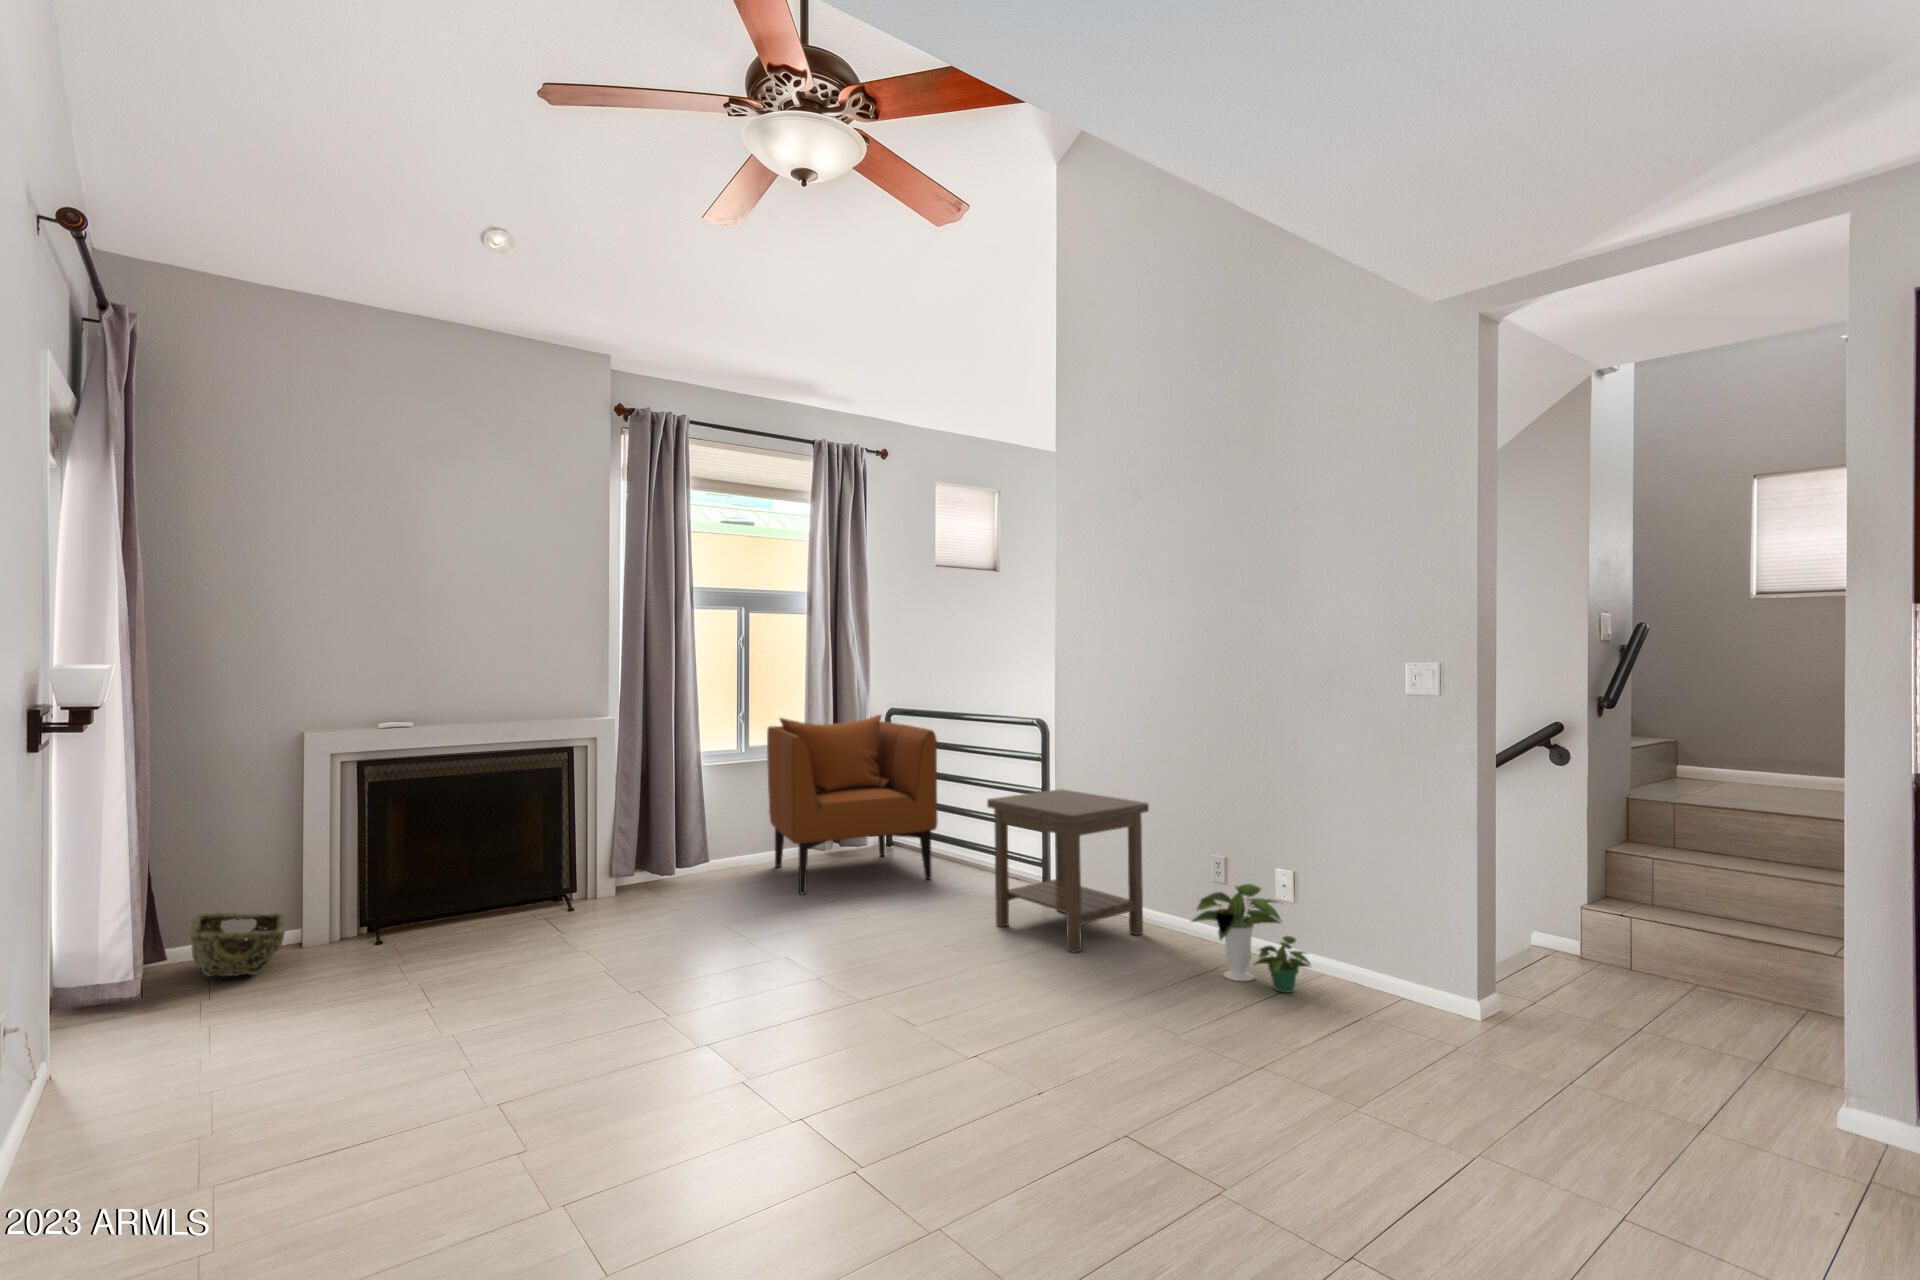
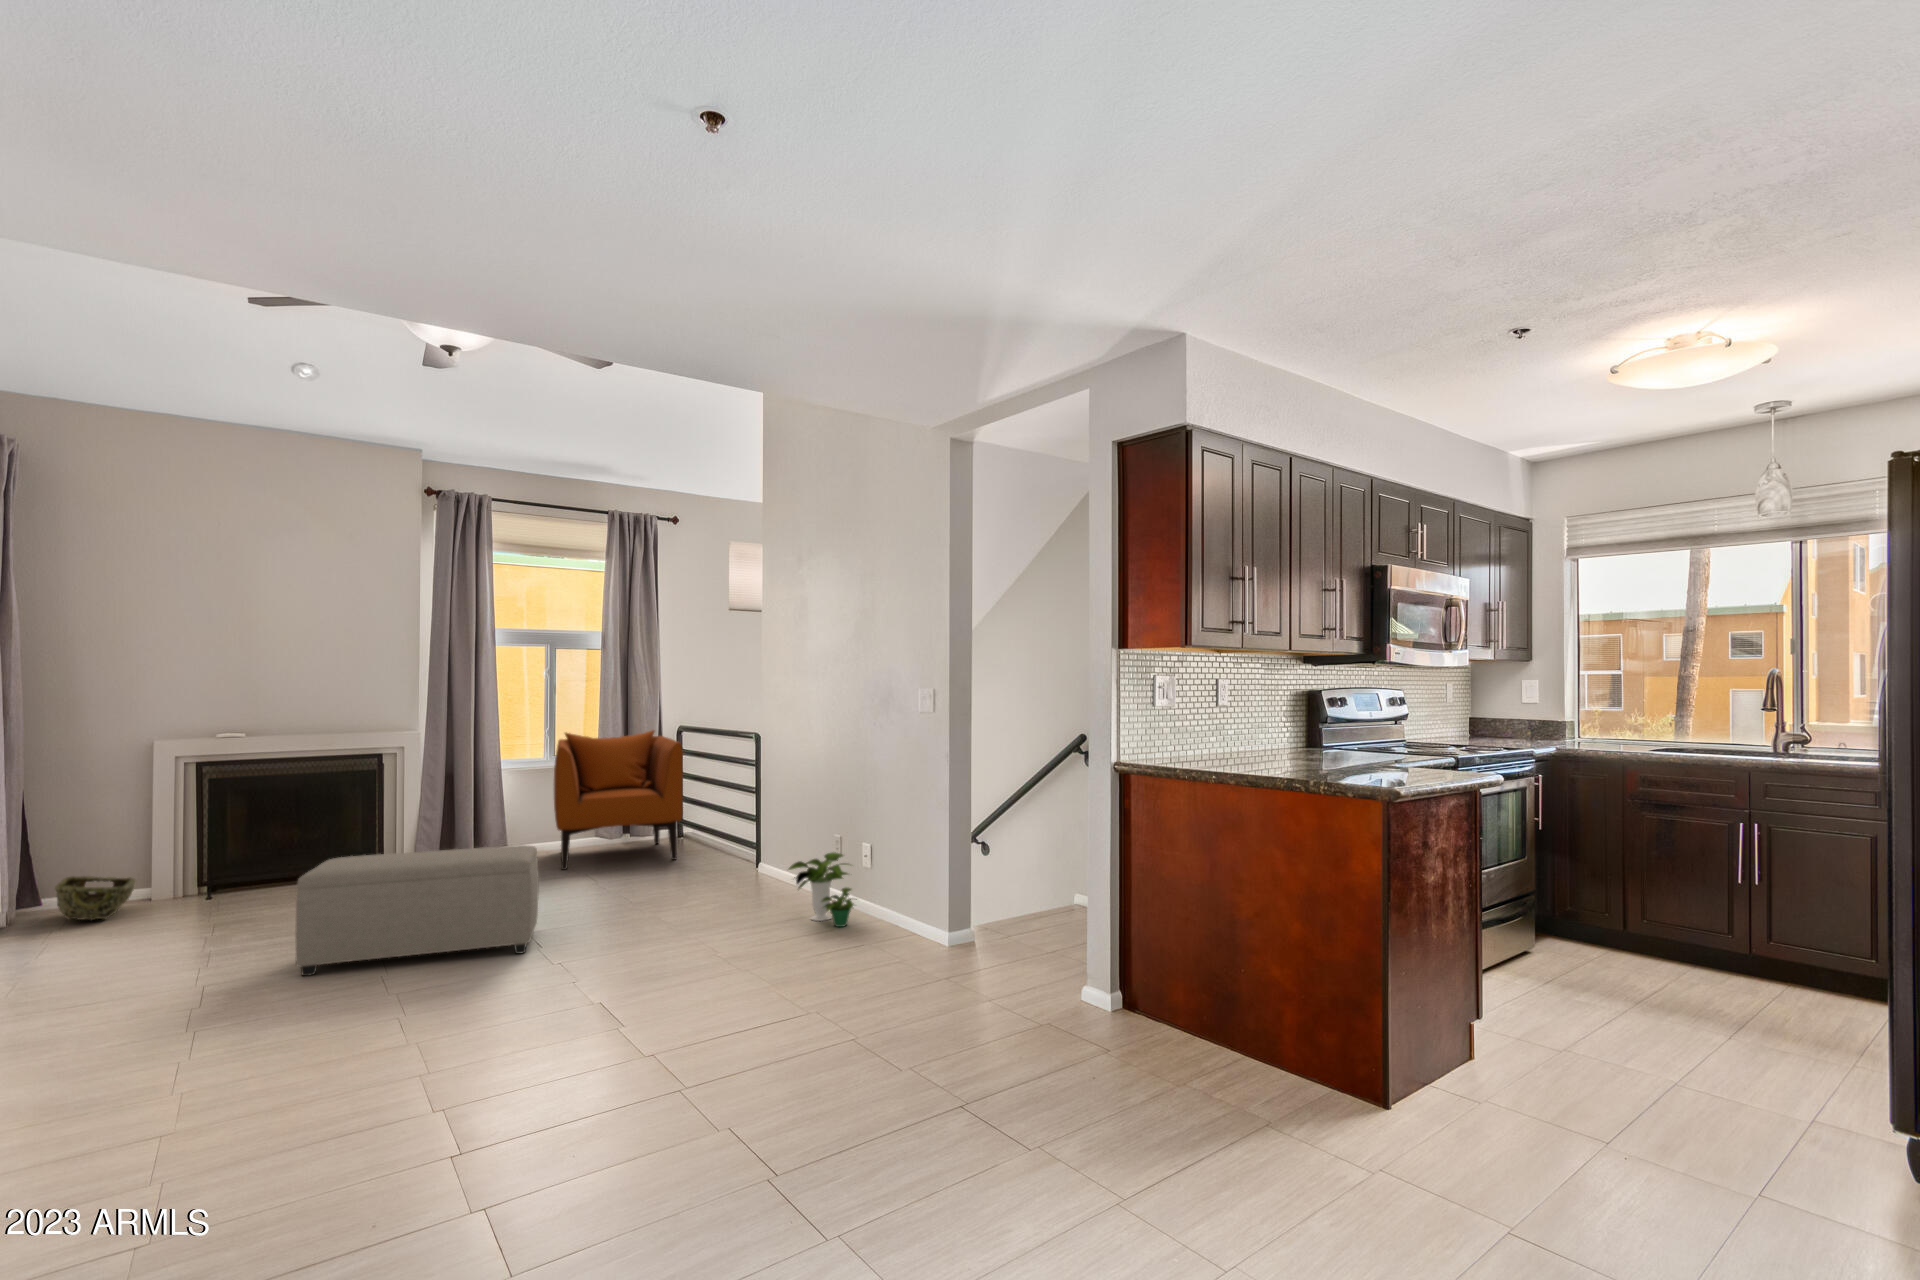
side table: present [987,789,1149,953] -> none [683,787,795,905]
ottoman: none [580,879,891,1086] -> present [295,845,539,976]

